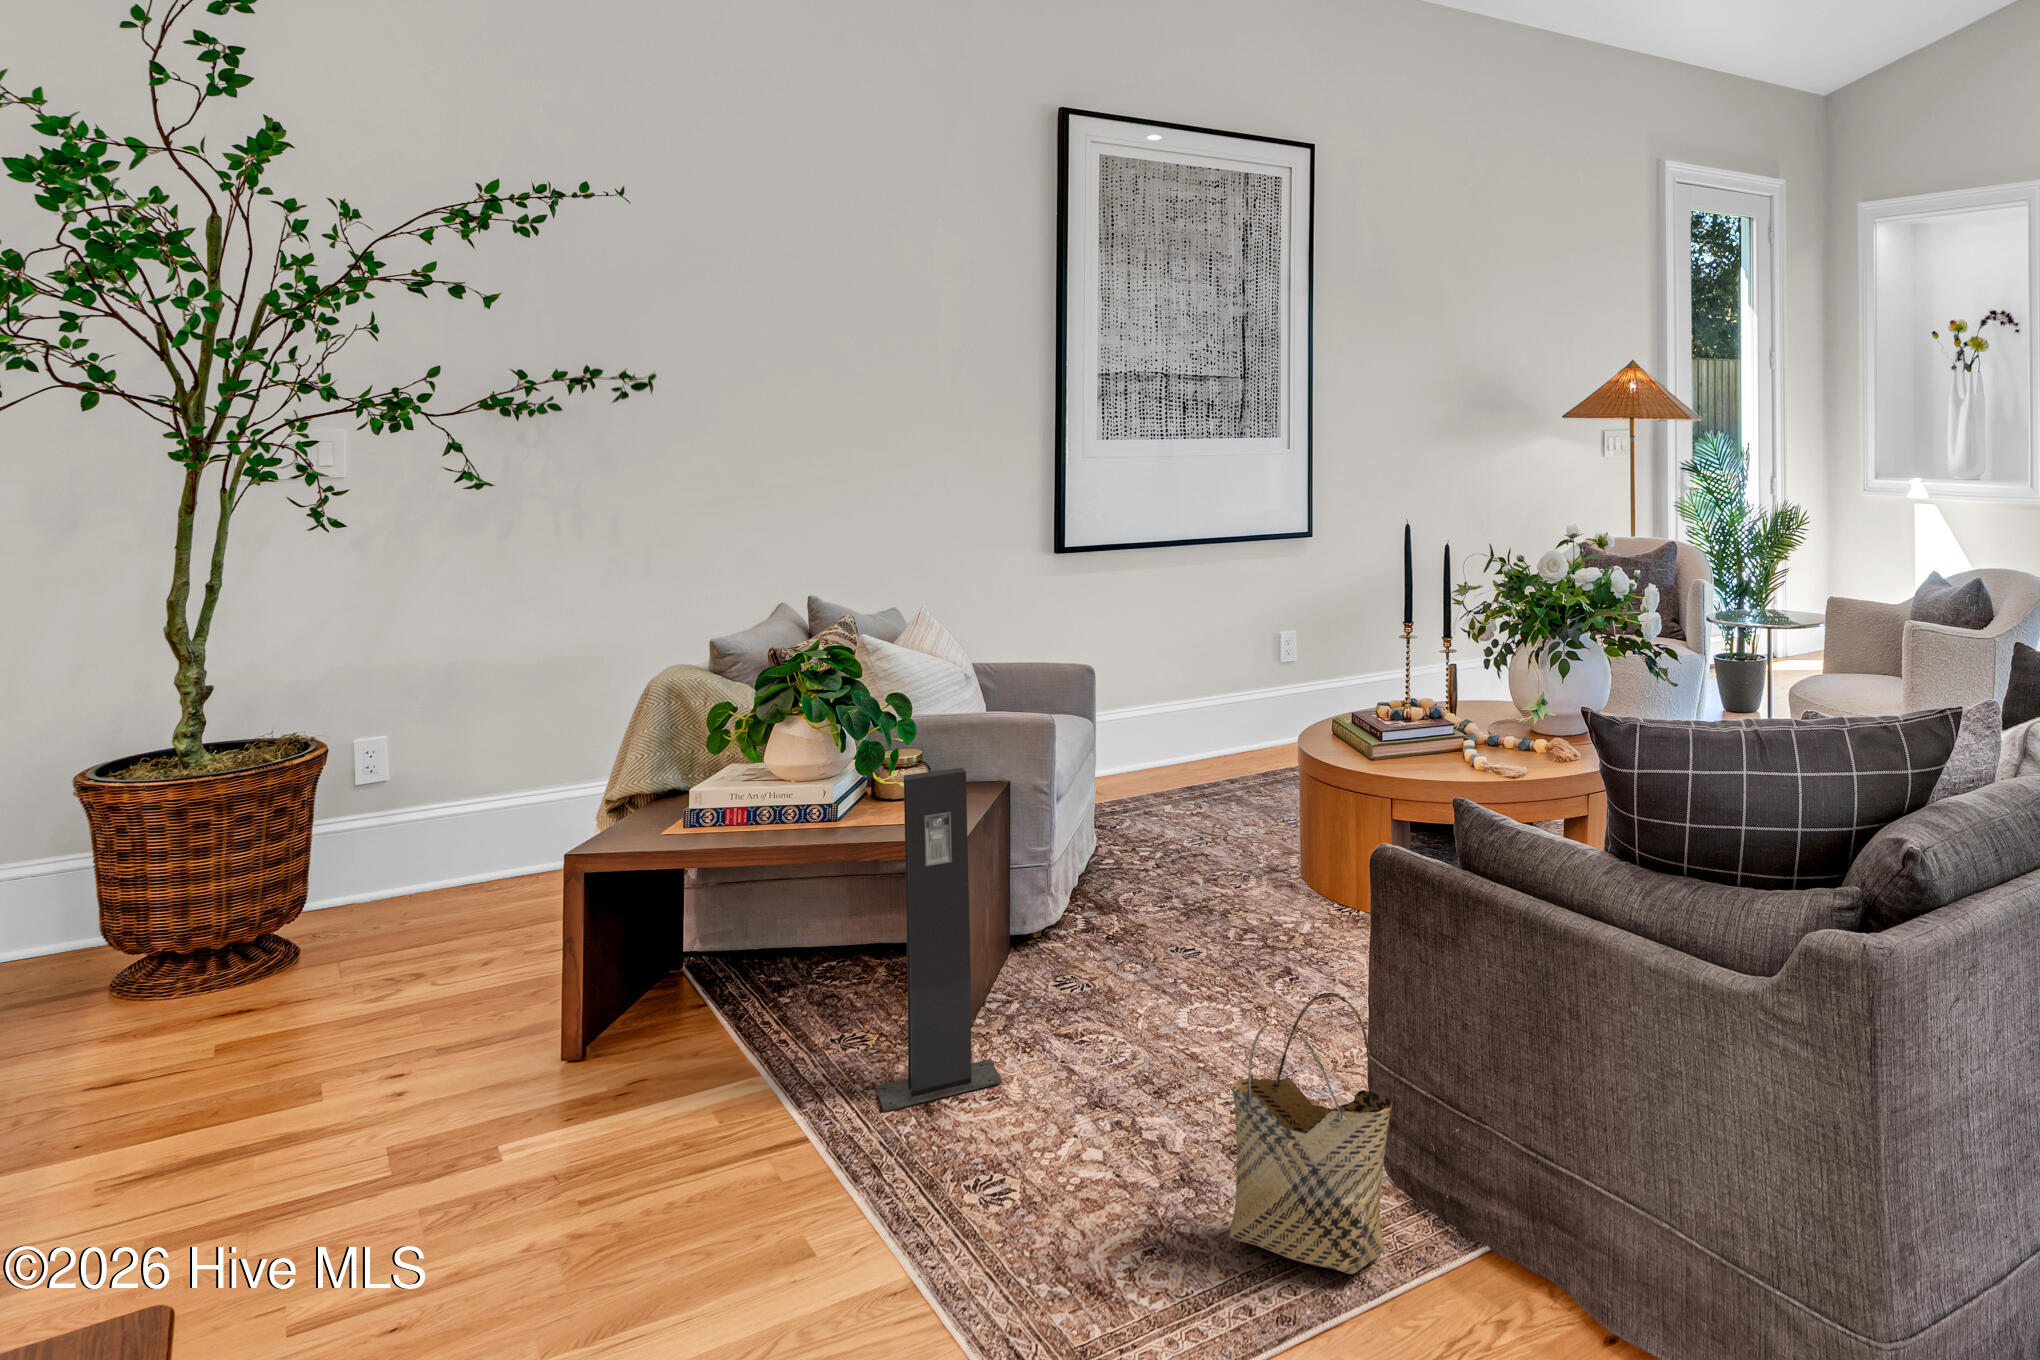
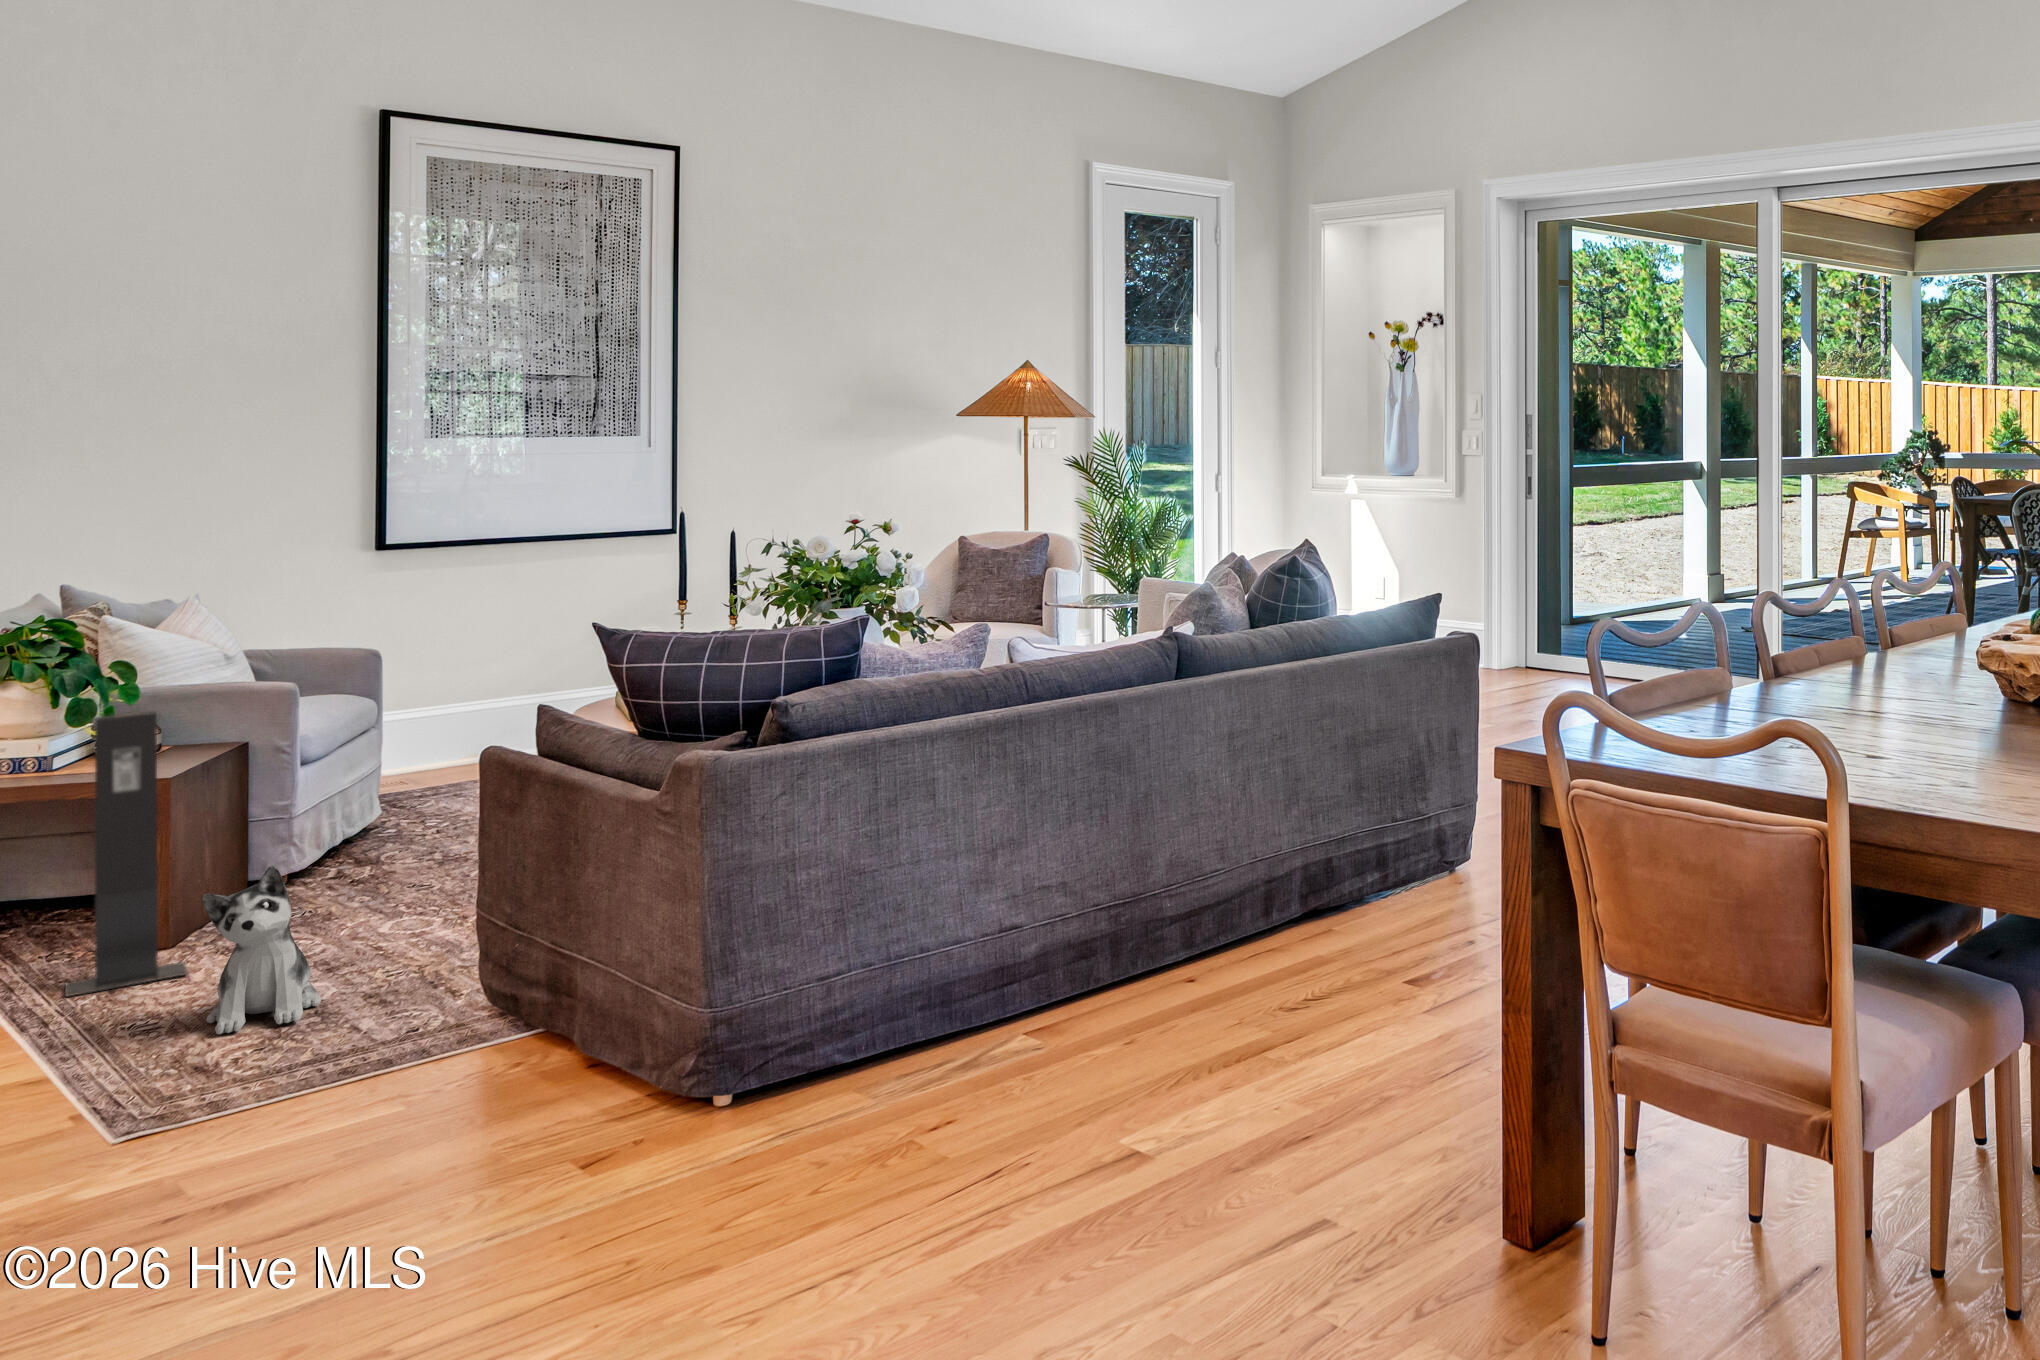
plush toy: none [1057,985,1177,1206] -> present [203,866,321,1034]
woven basket: present [1229,993,1392,1274] -> none [329,853,465,1051]

